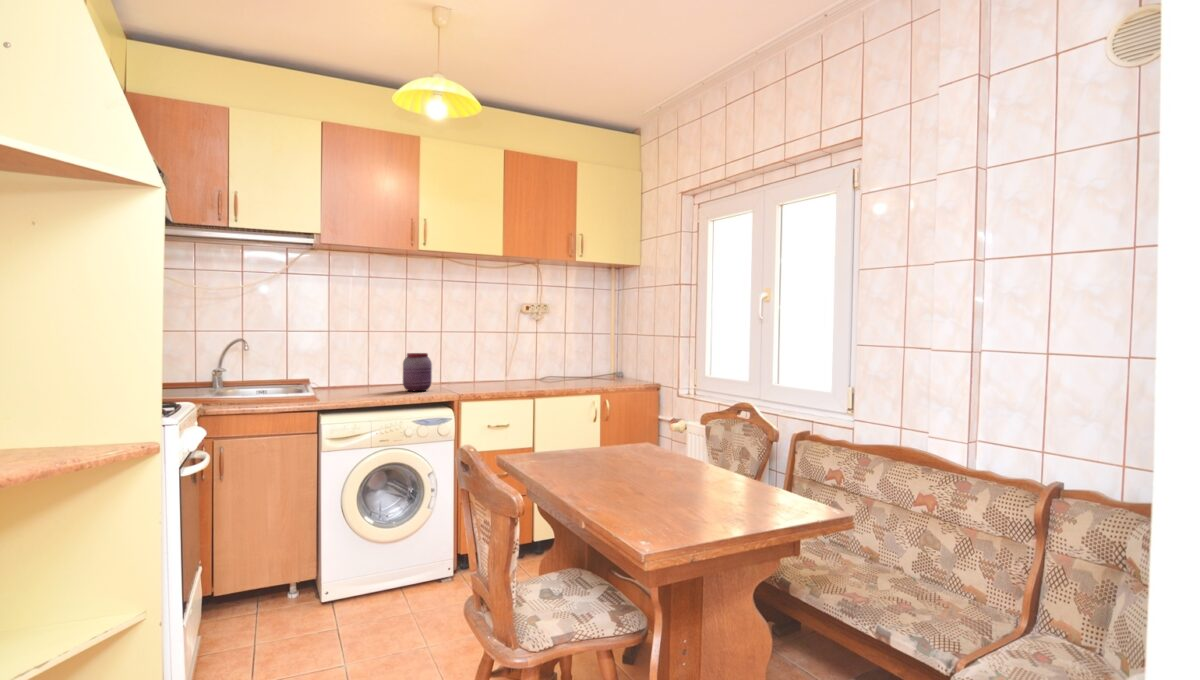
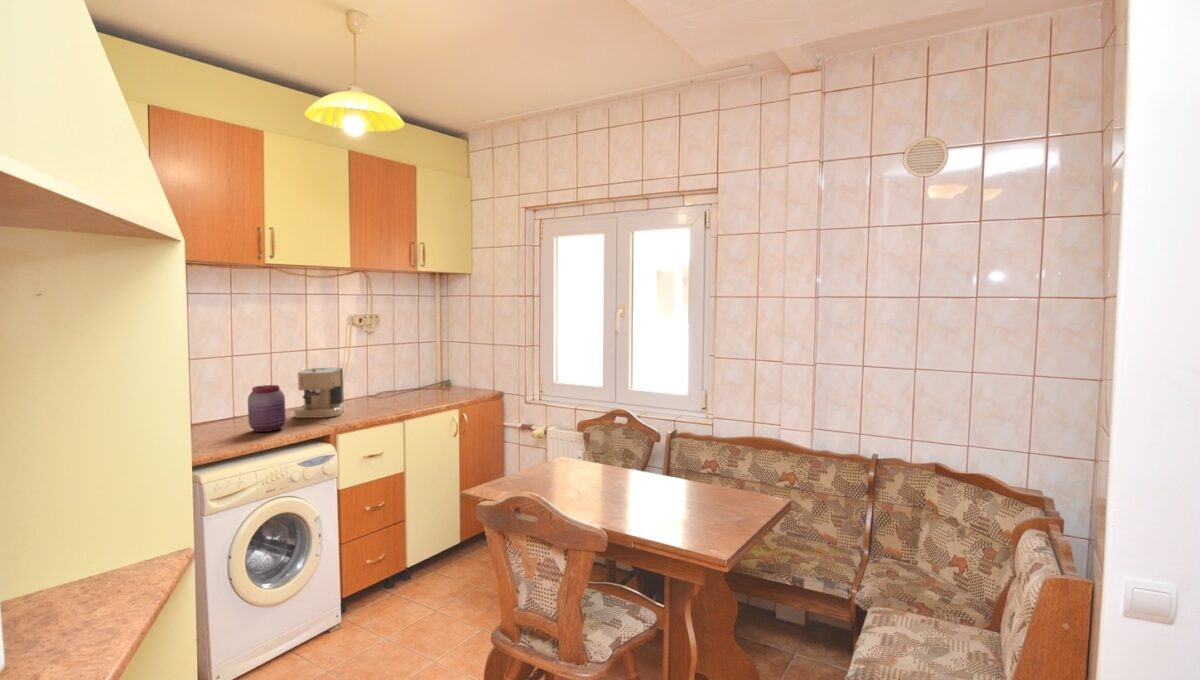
coffee maker: none [451,344,497,388] -> present [294,368,344,418]

